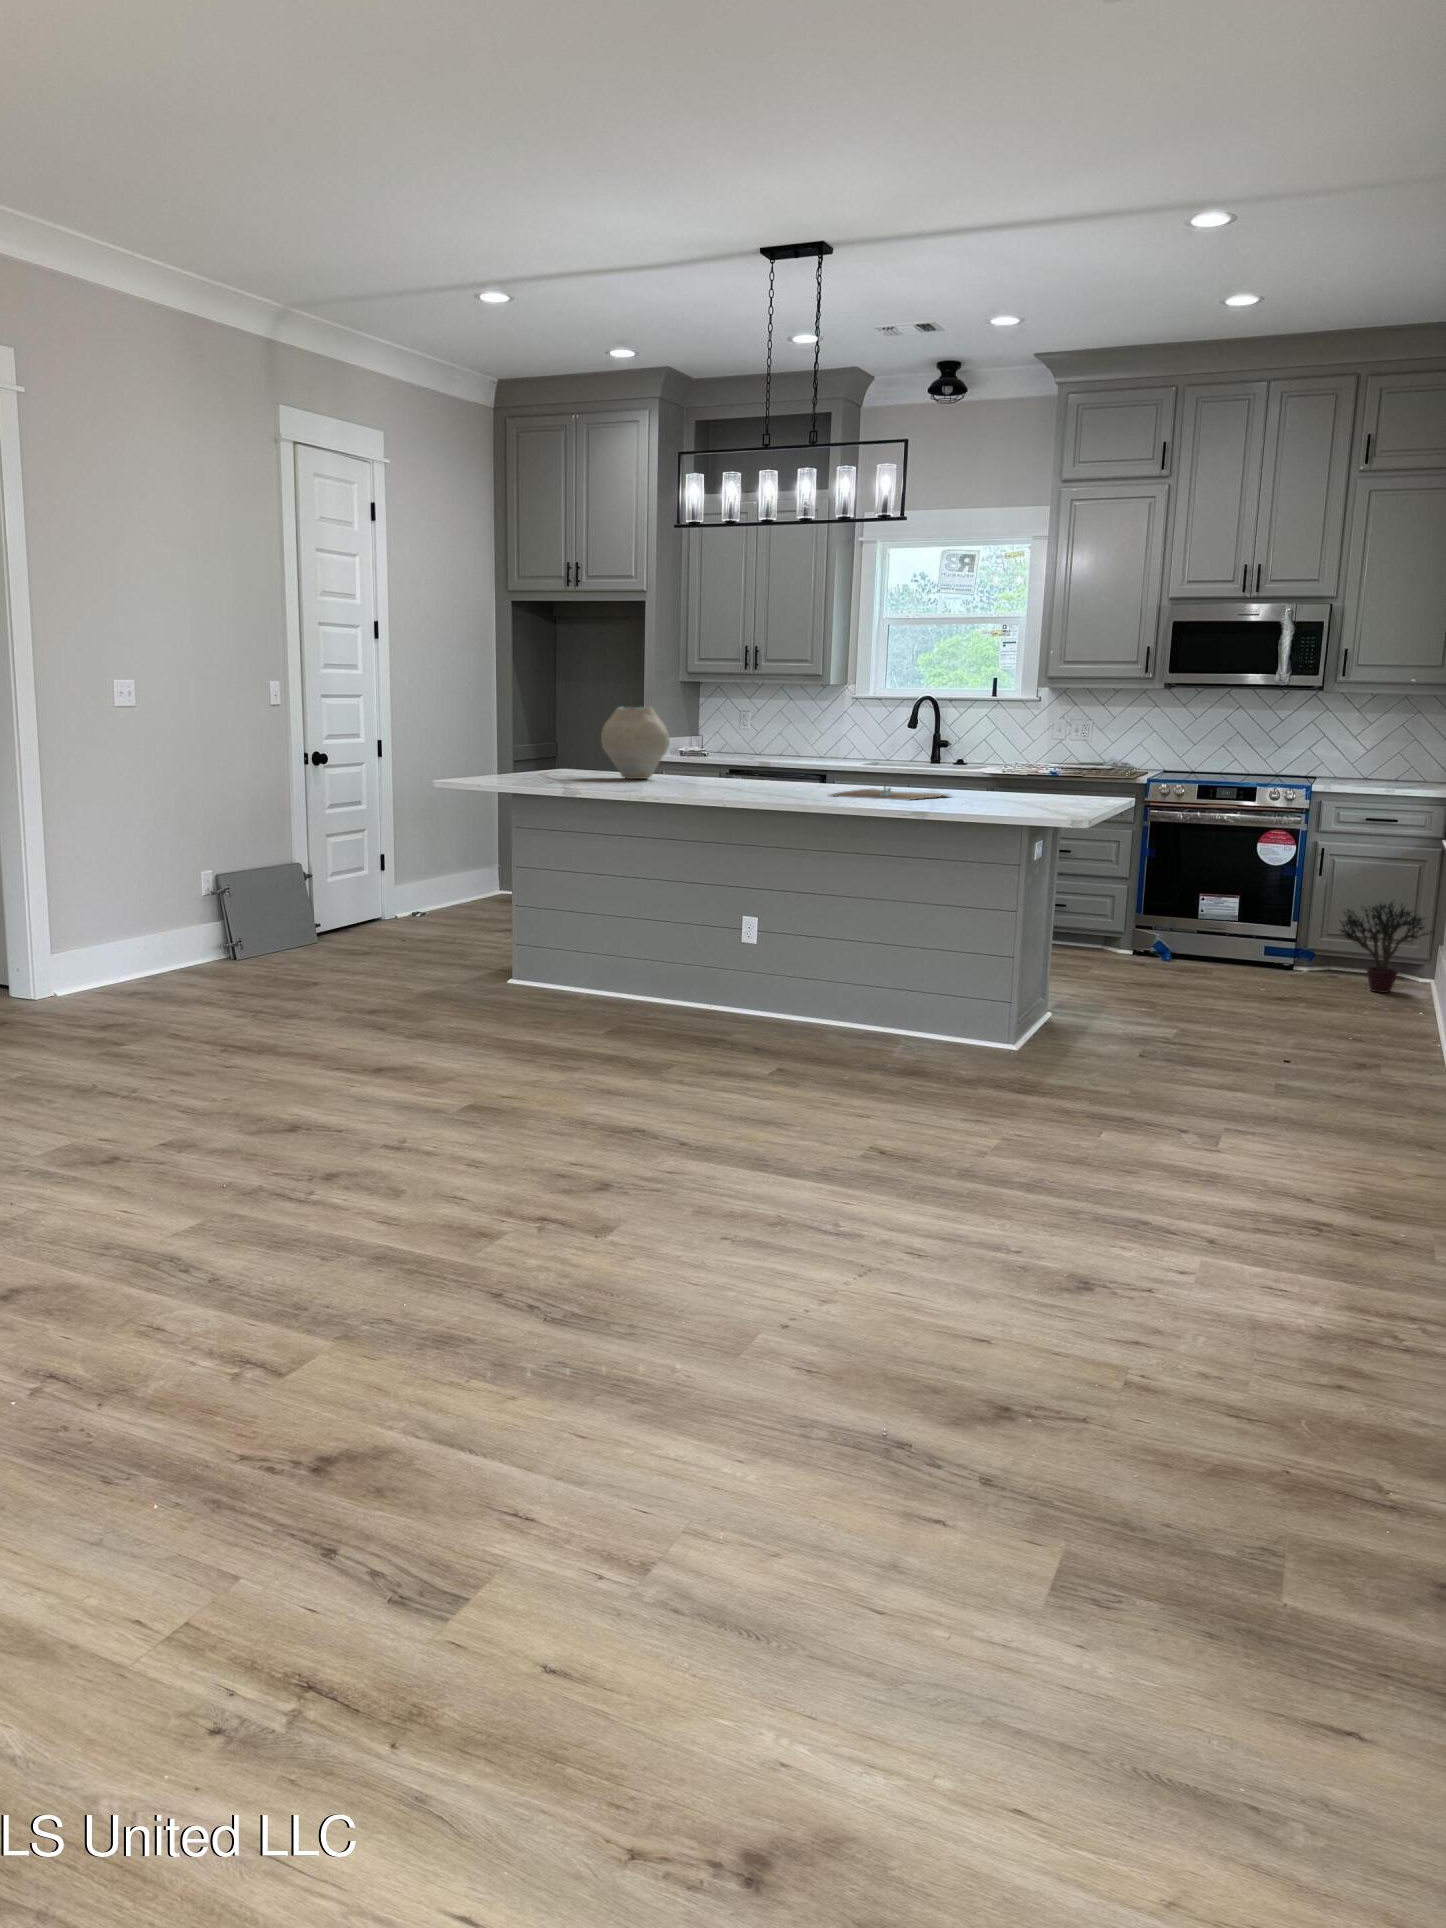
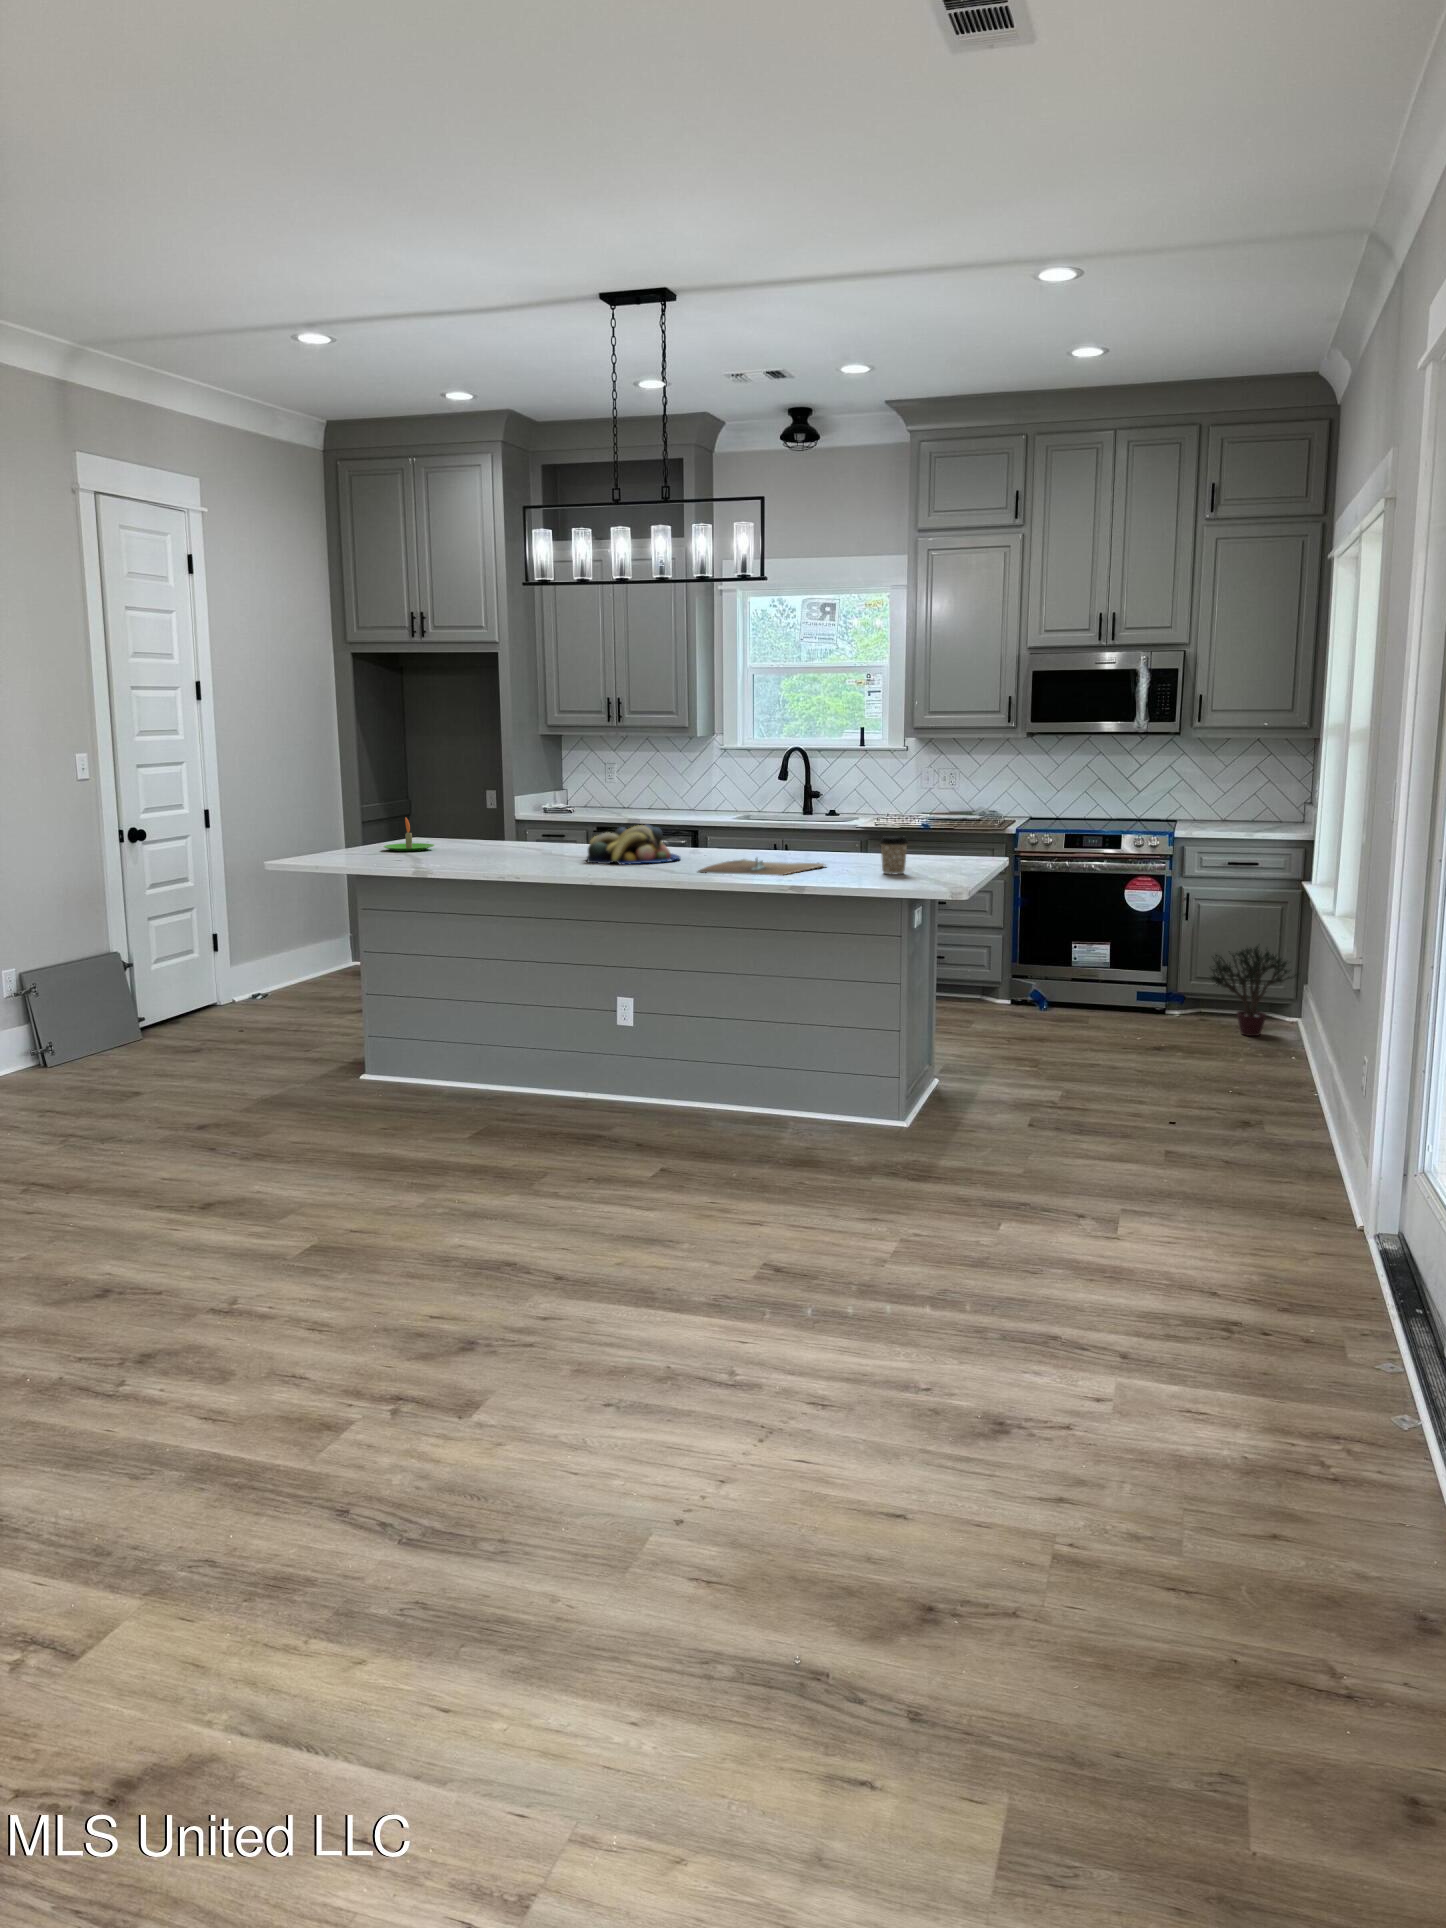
vase: present [601,707,670,779] -> none [452,775,527,853]
candle: none [537,744,584,776] -> present [383,817,434,851]
fruit bowl: none [724,754,813,790] -> present [587,824,680,865]
coffee cup: none [1005,767,1033,803] -> present [880,836,908,875]

